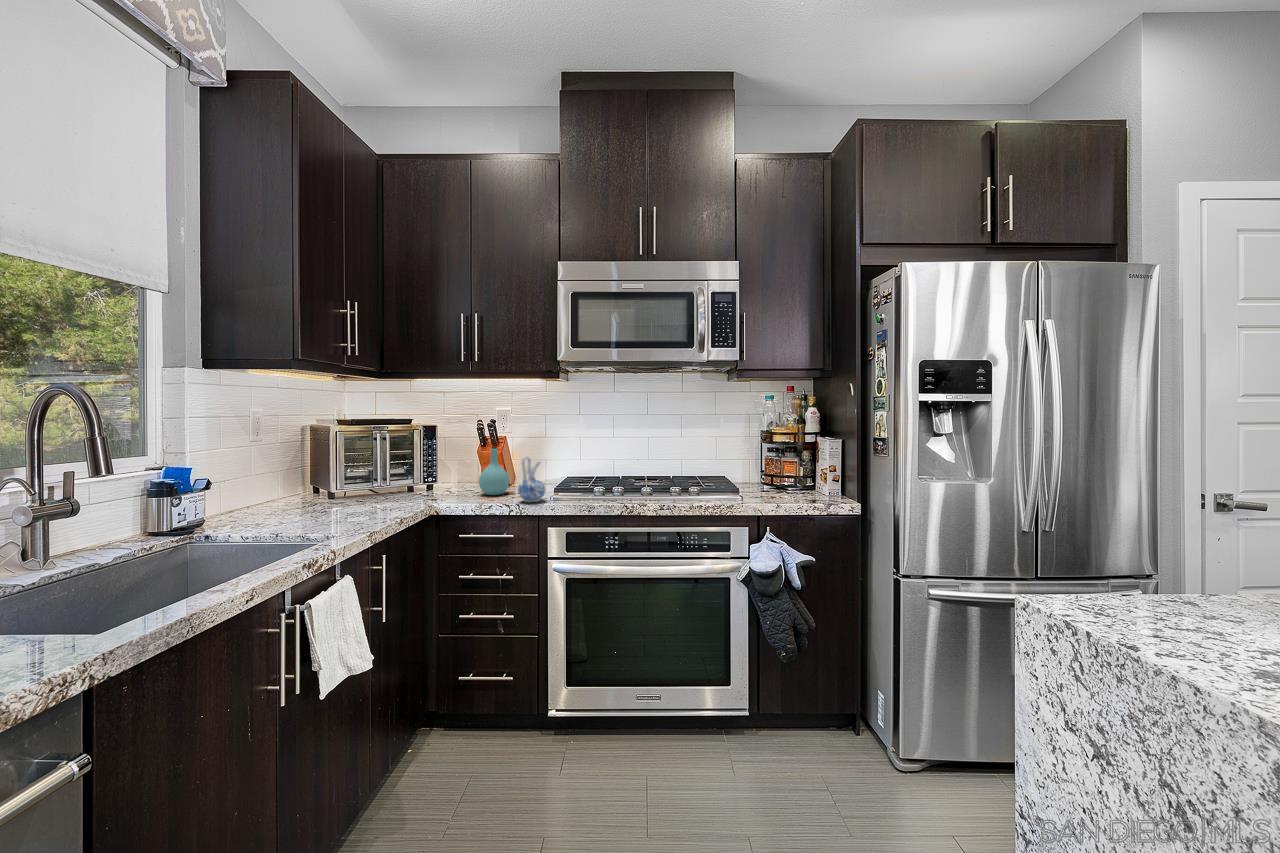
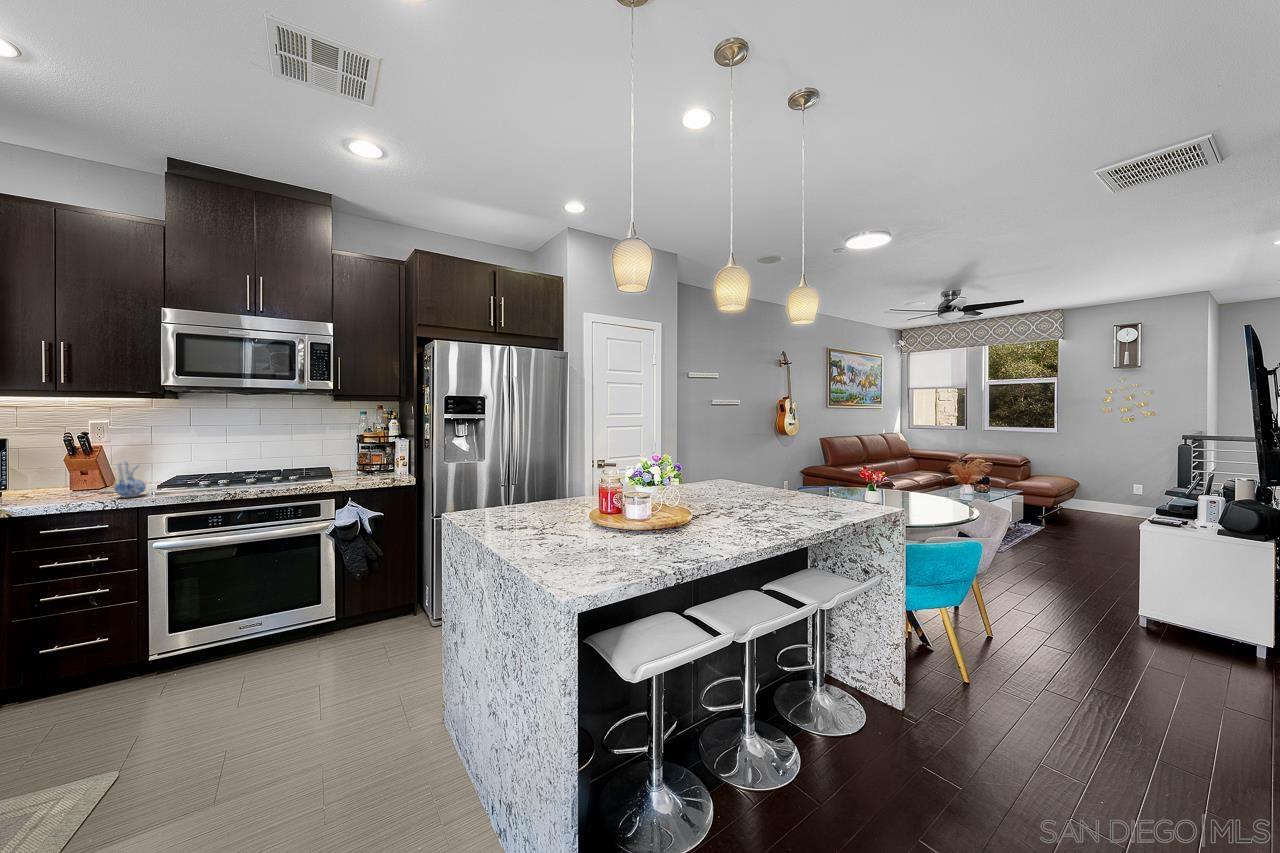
bottle: present [479,446,509,495] -> none [68,454,107,495]

